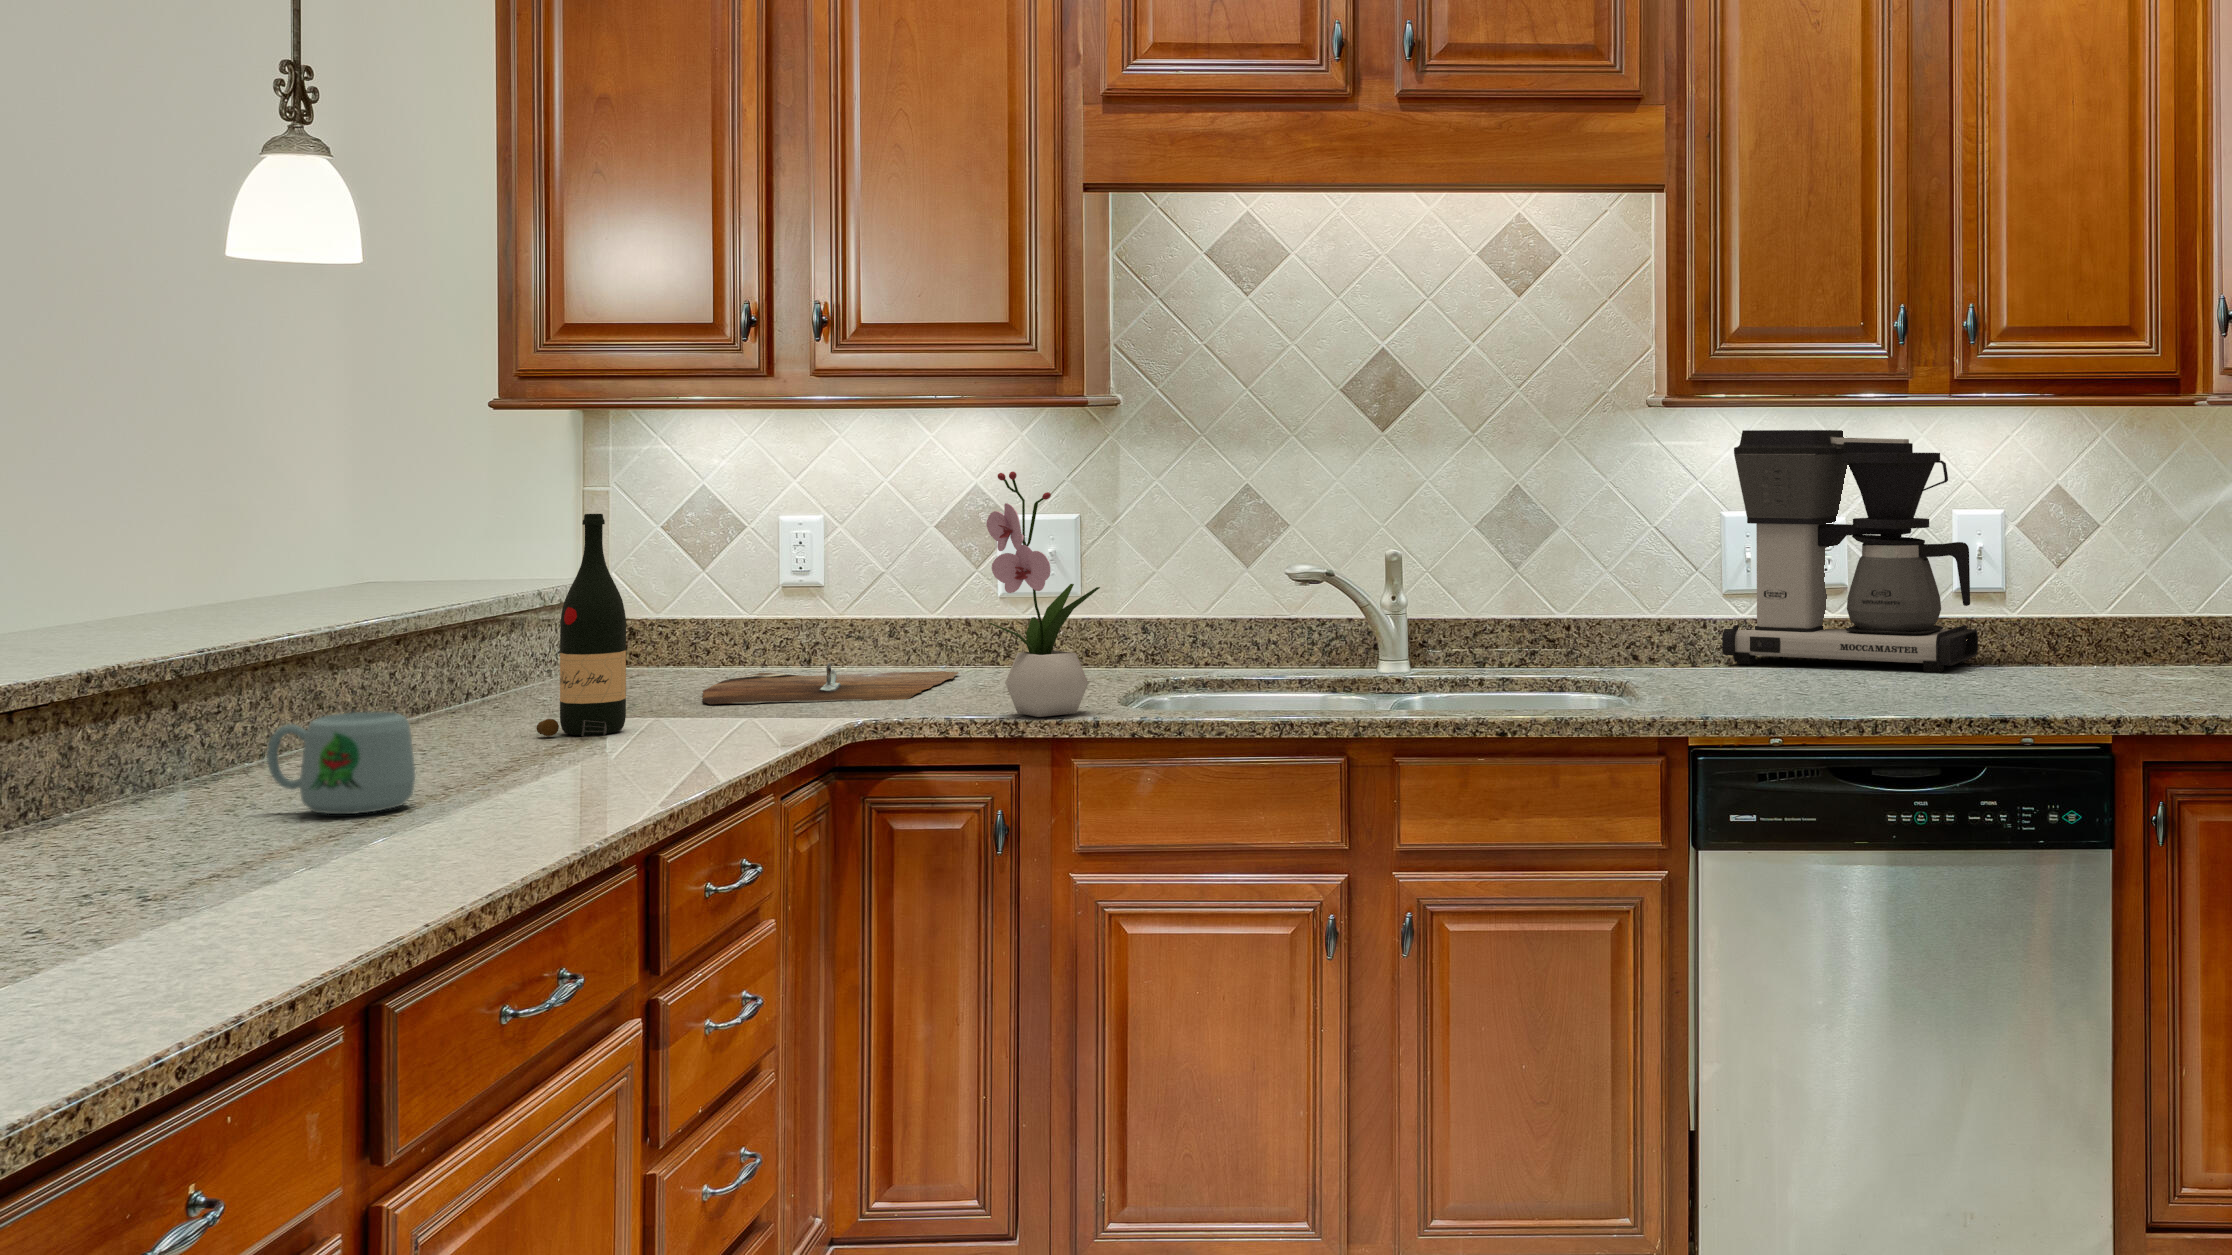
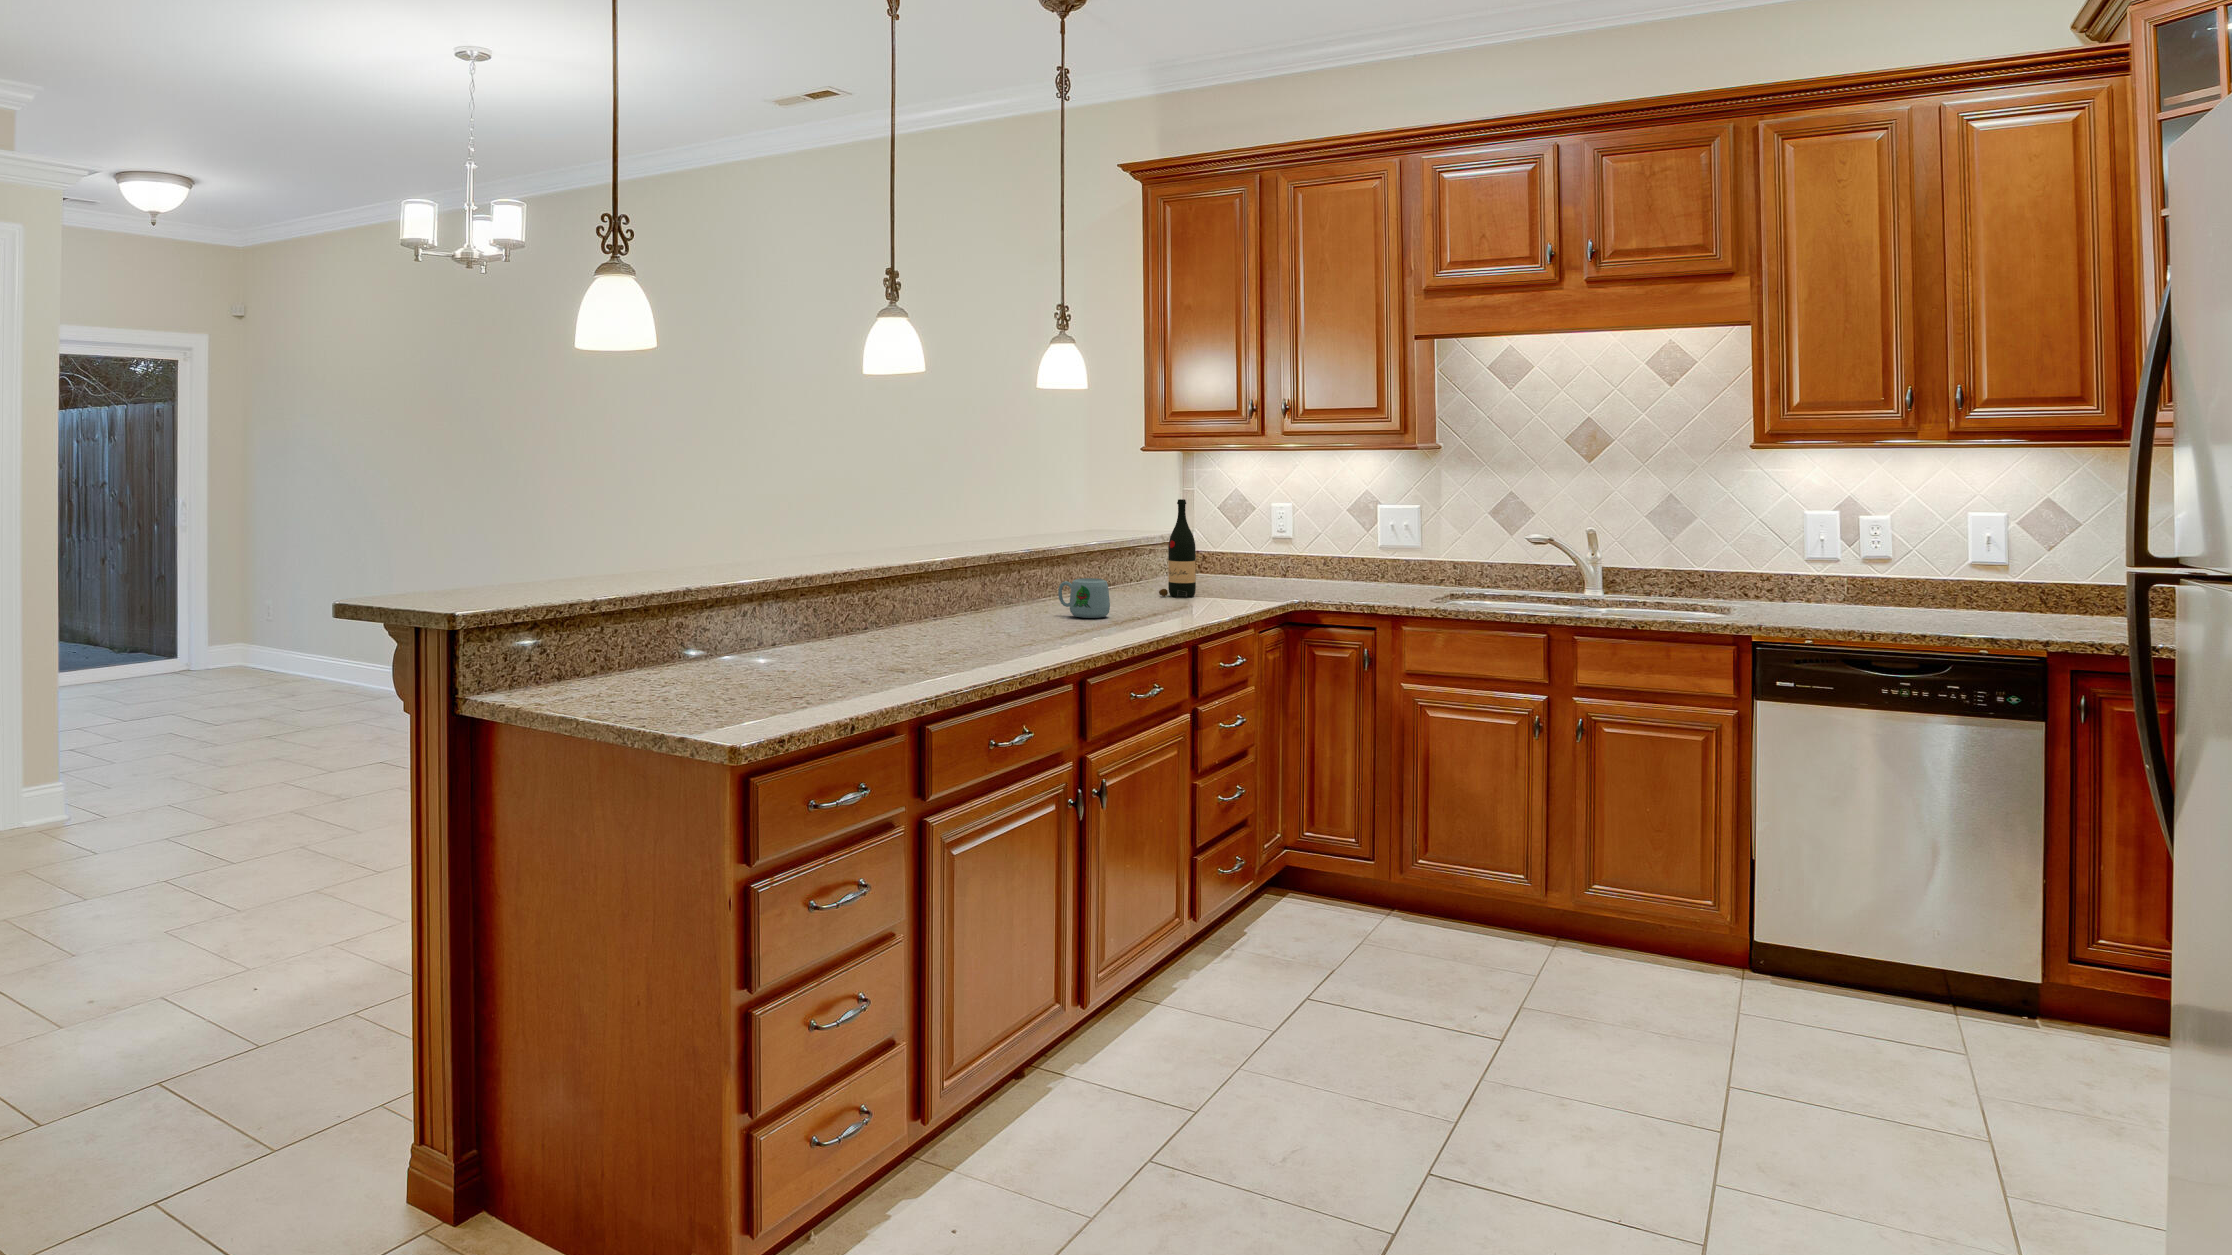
coffee maker: present [1722,430,1978,673] -> none [1815,464,2012,619]
flower arrangement: present [987,472,1100,717] -> none [1358,484,1415,604]
cutting board: present [703,663,958,704] -> none [1232,573,1358,592]

